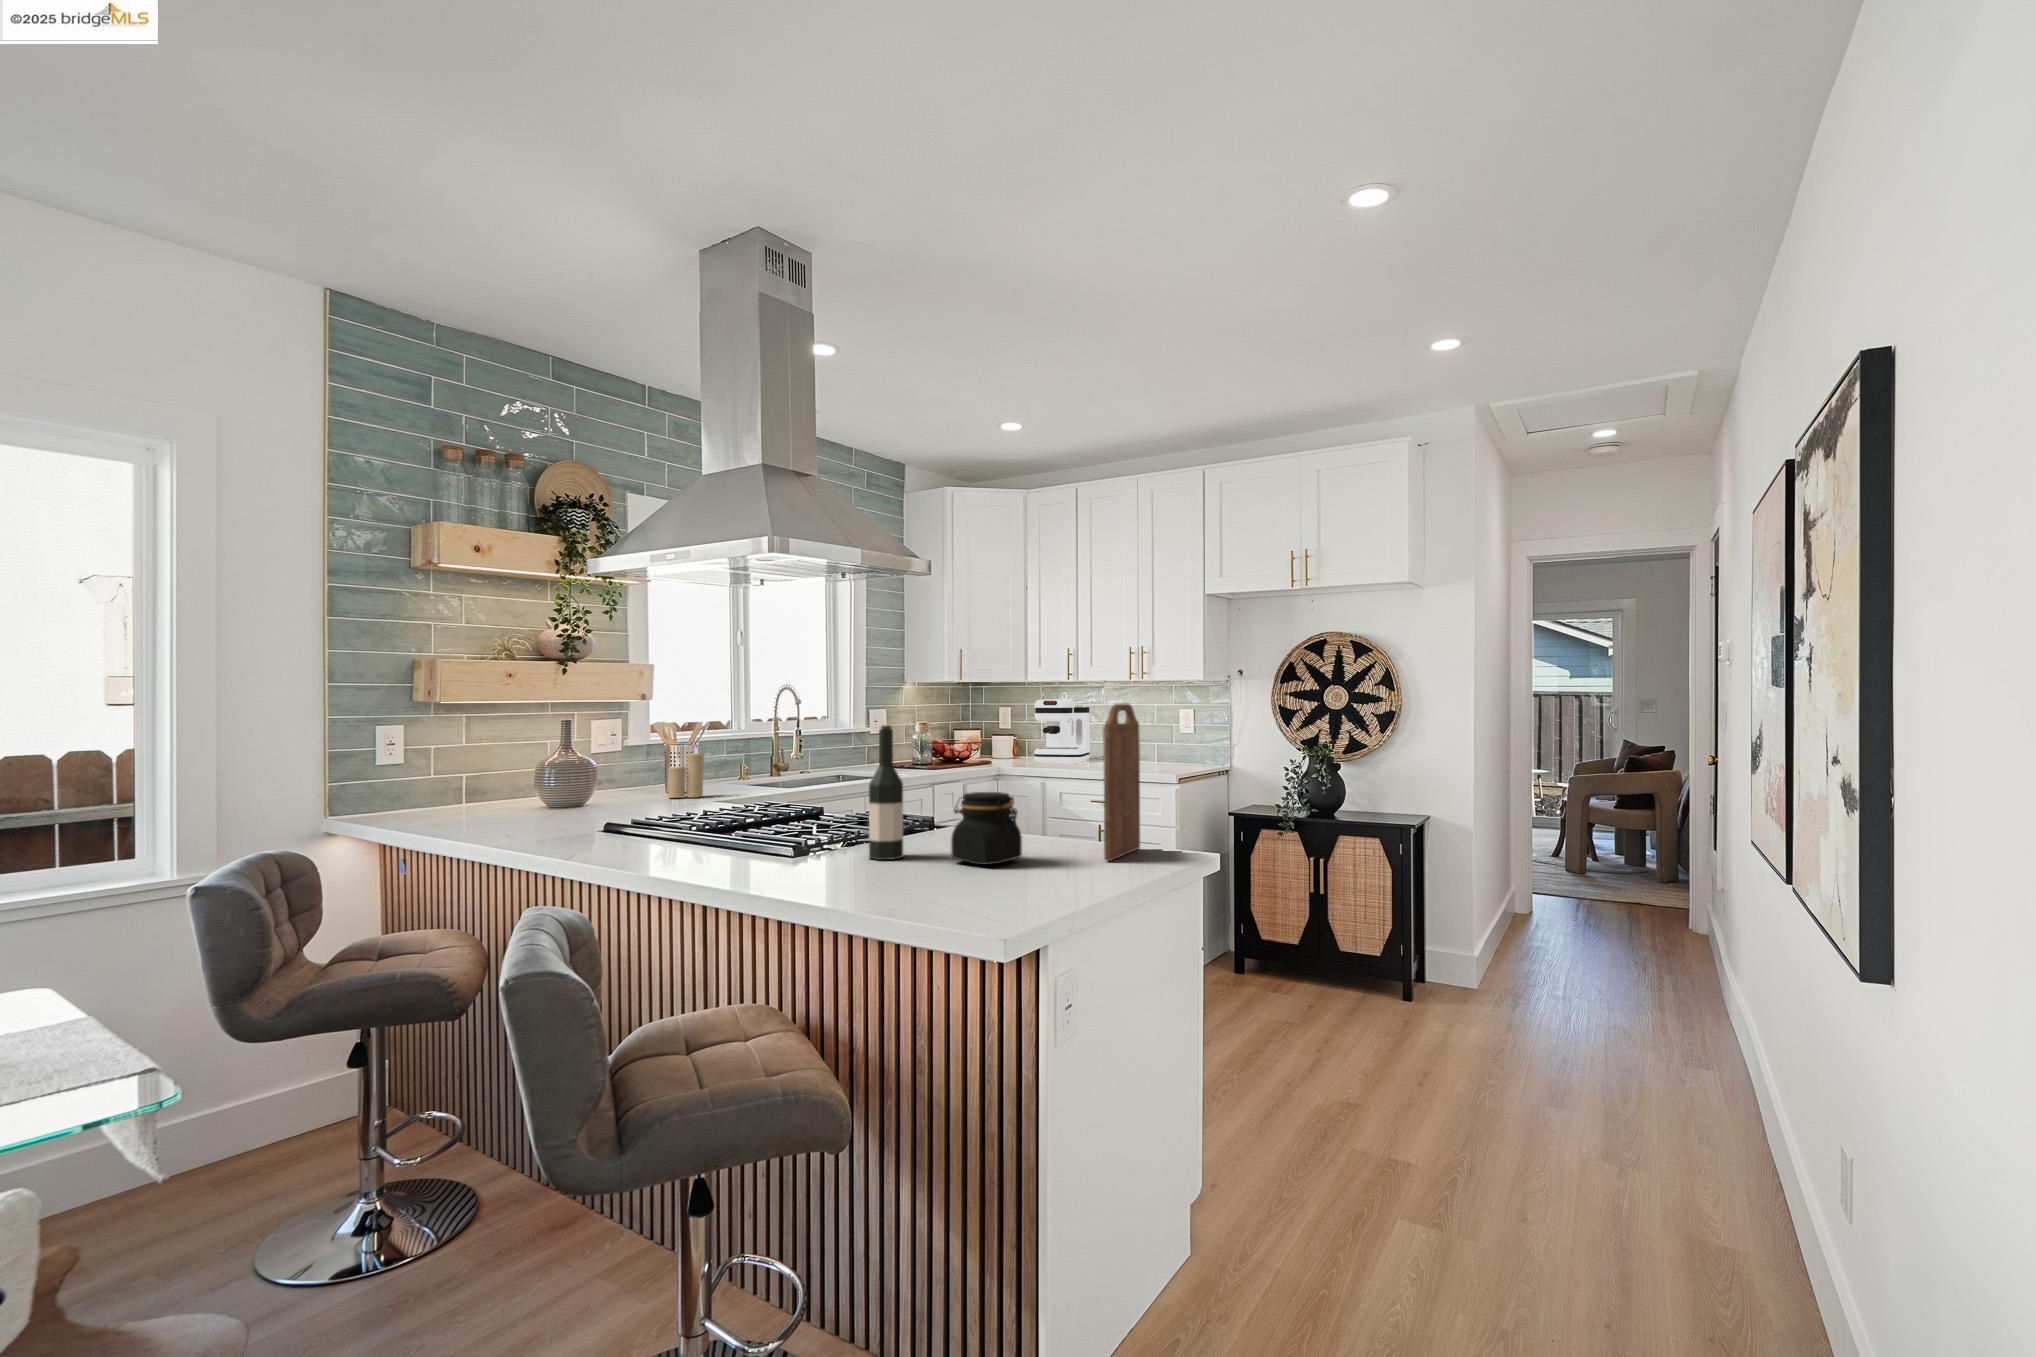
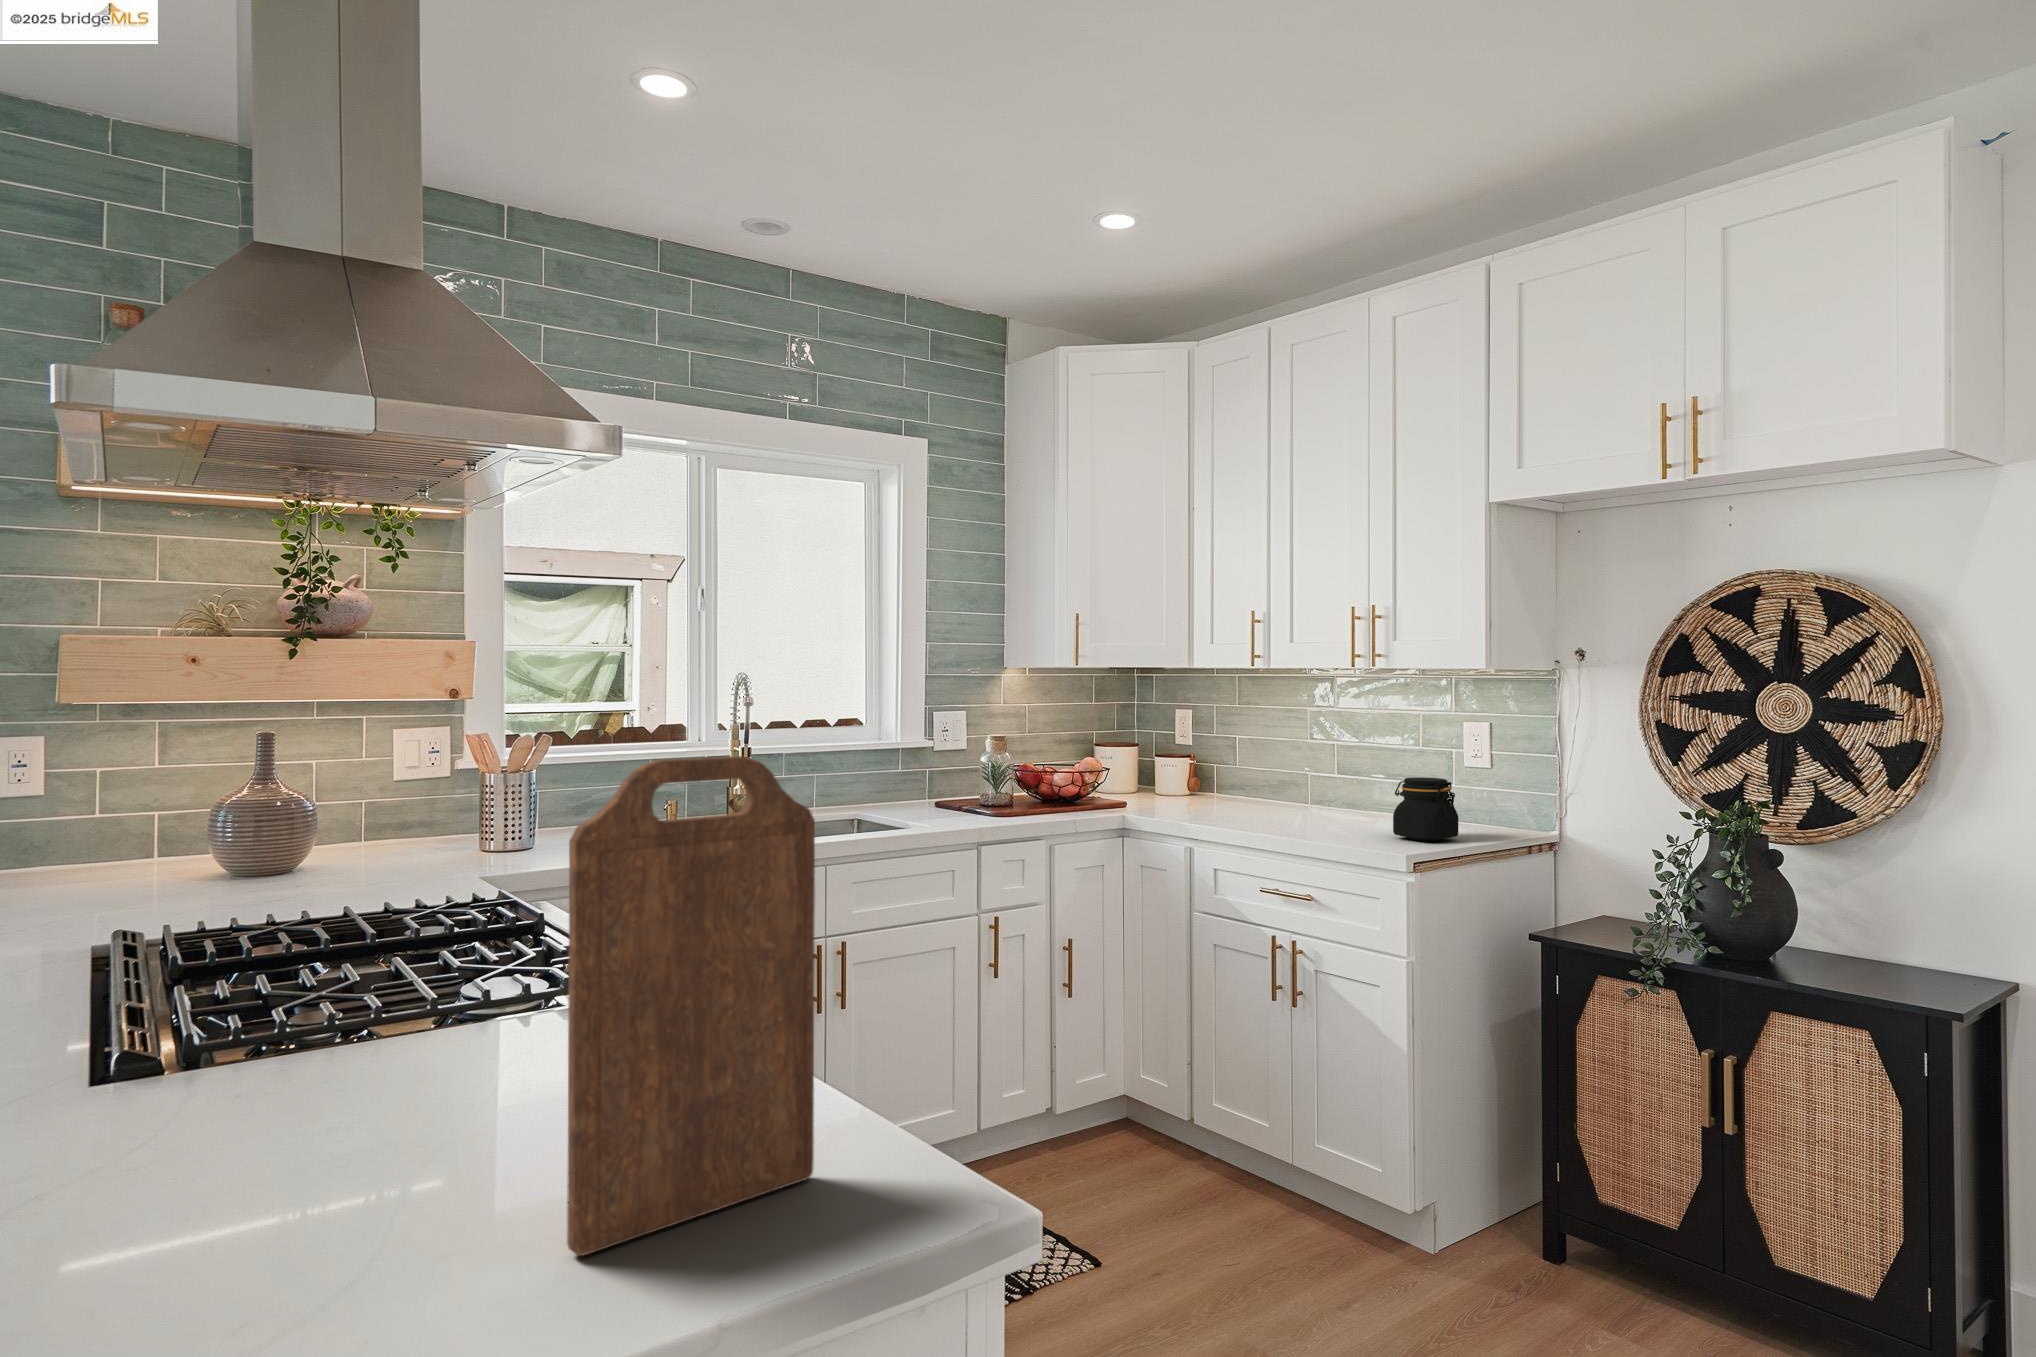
coffee maker: present [1034,699,1090,764] -> none [1192,701,1299,817]
wine bottle: present [869,725,903,860] -> none [104,797,212,1151]
candle: present [668,748,704,798] -> none [424,781,487,868]
jar: present [951,792,1022,865] -> present [1393,777,1459,841]

